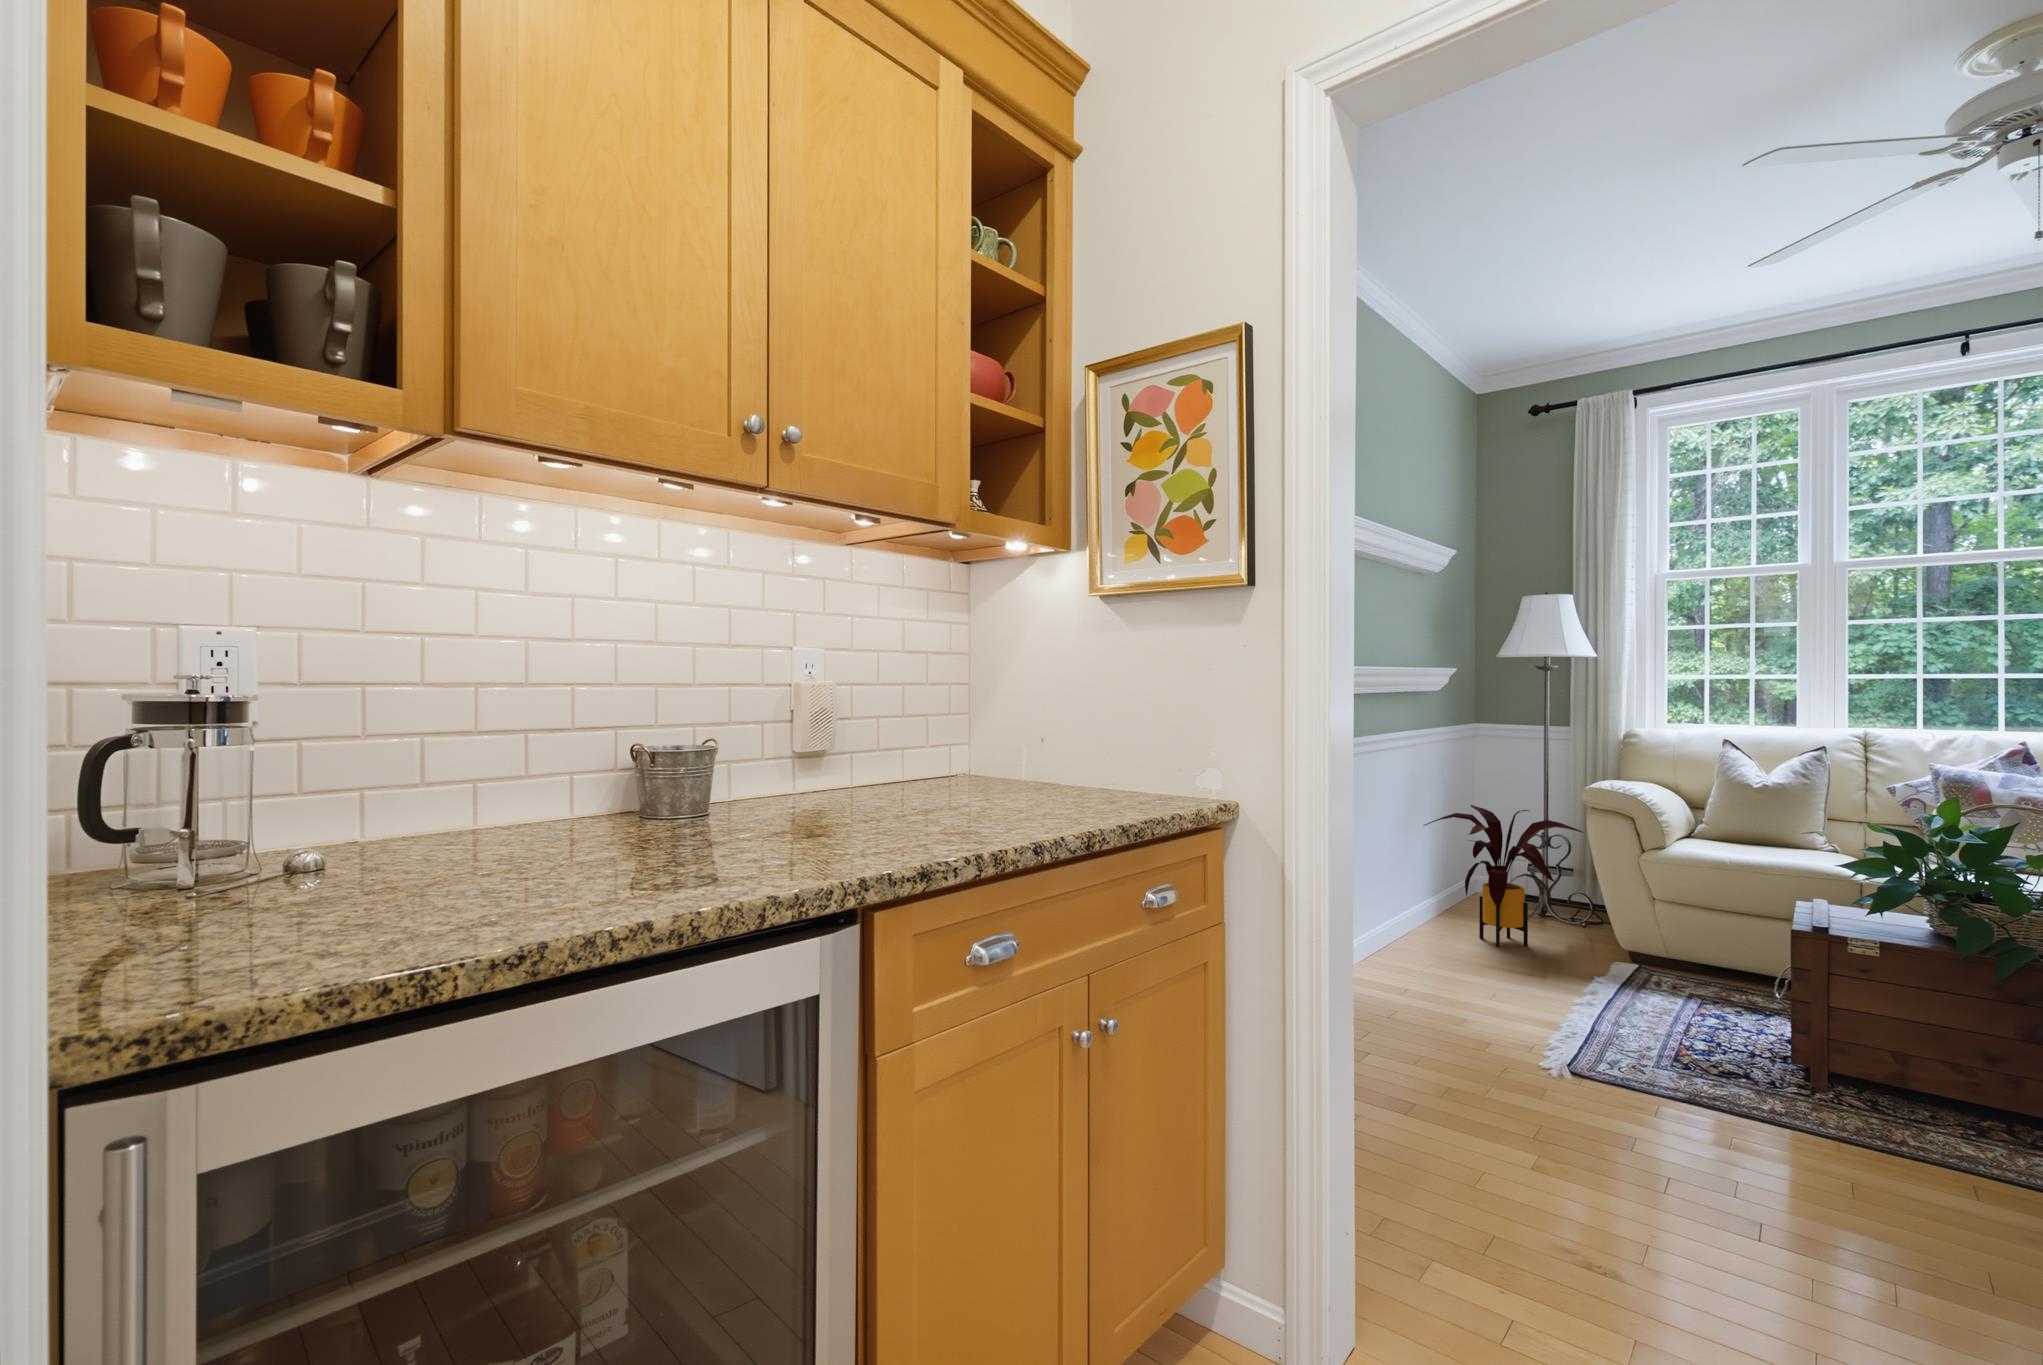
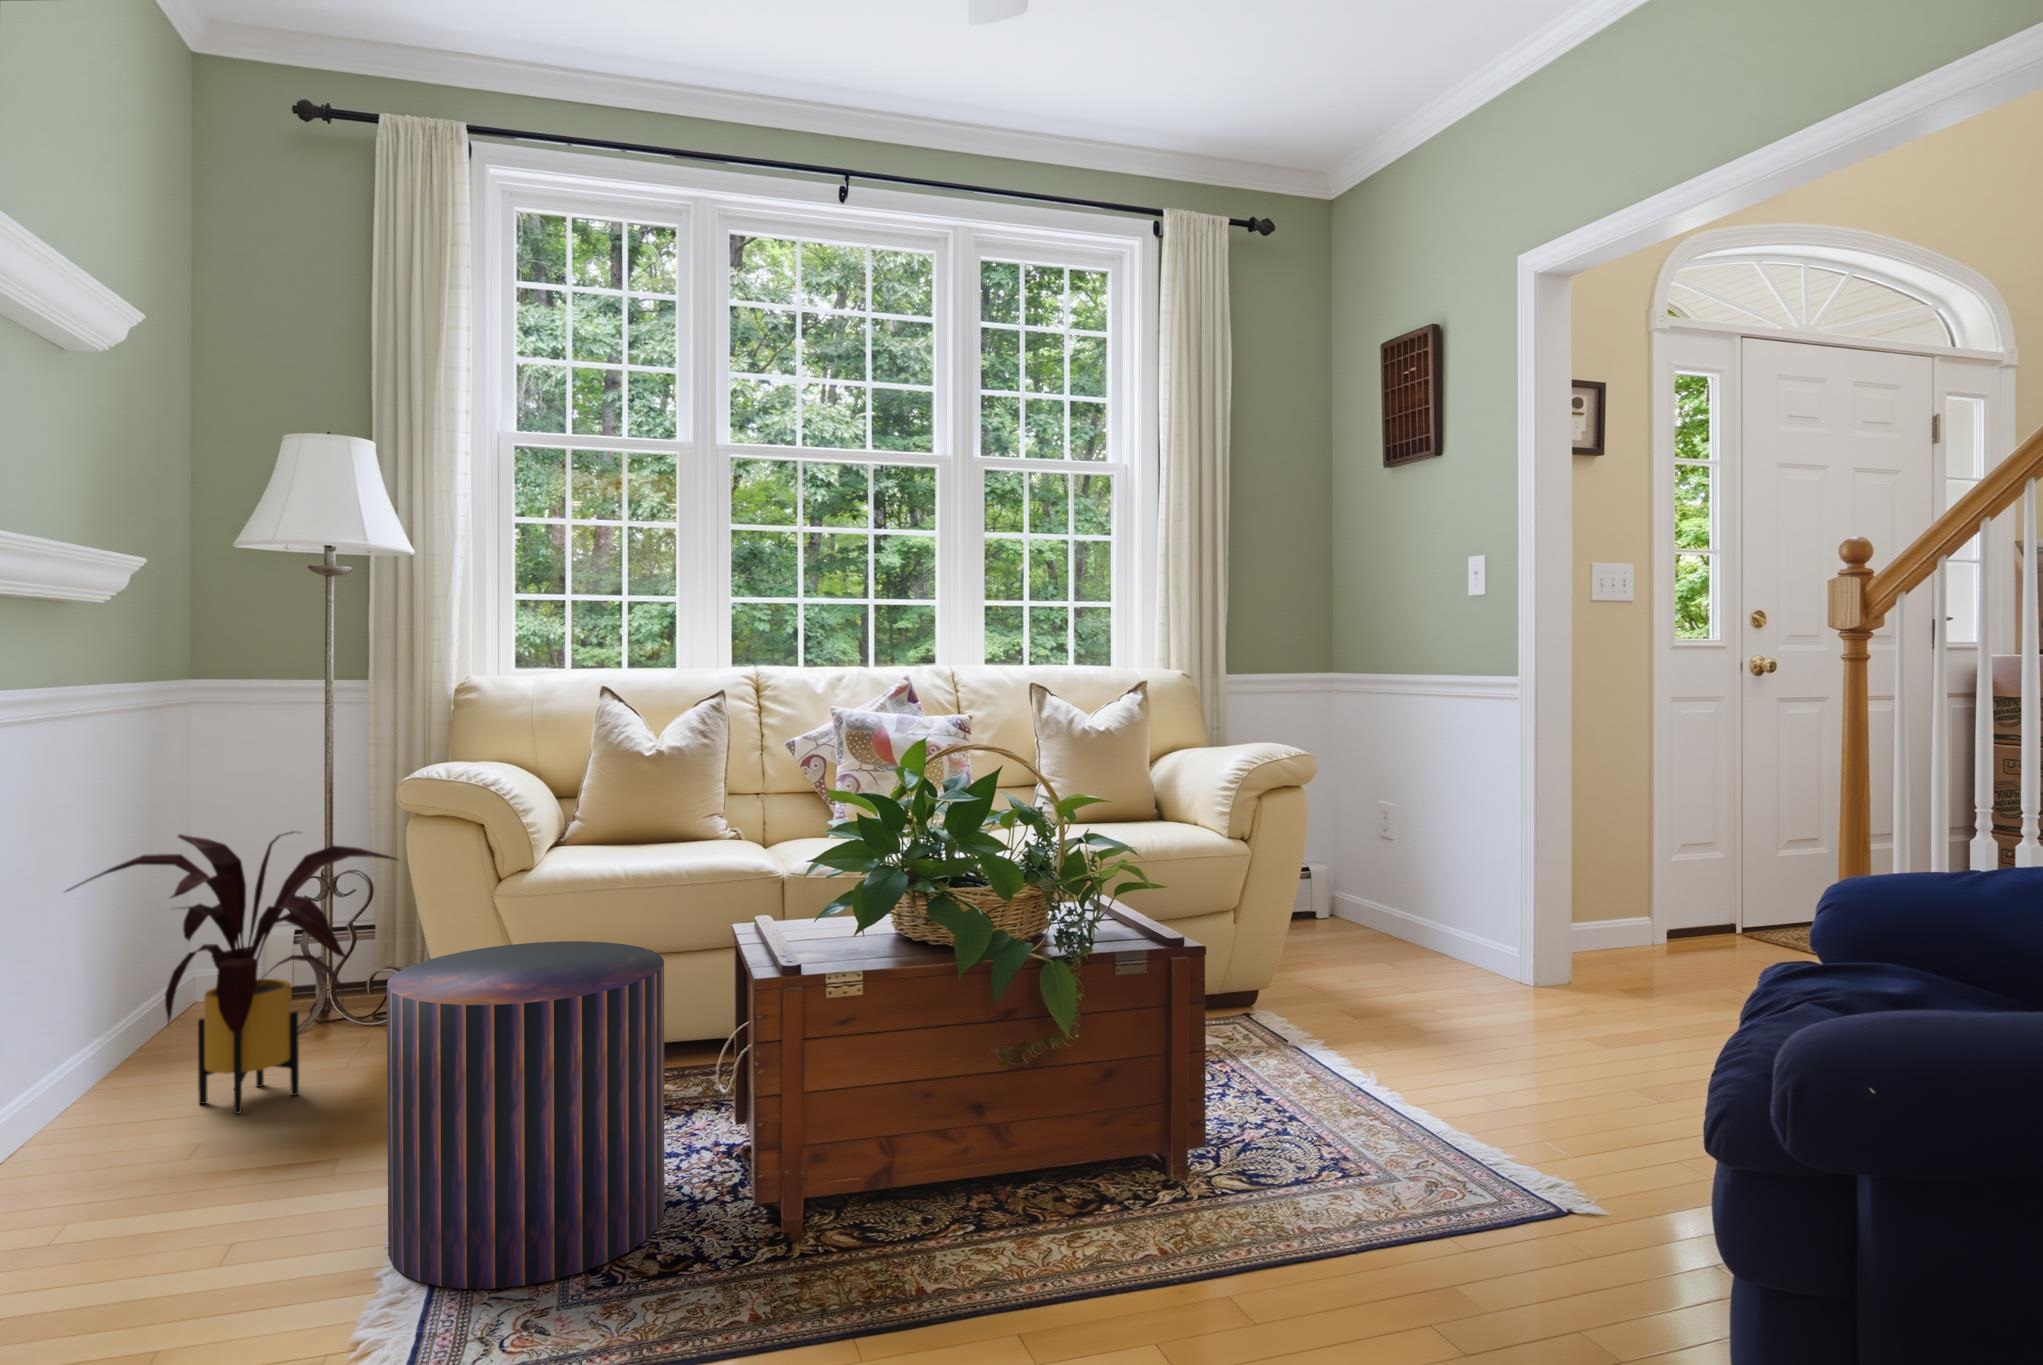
pouf: none [1568,883,1733,1062] -> present [387,941,664,1289]

